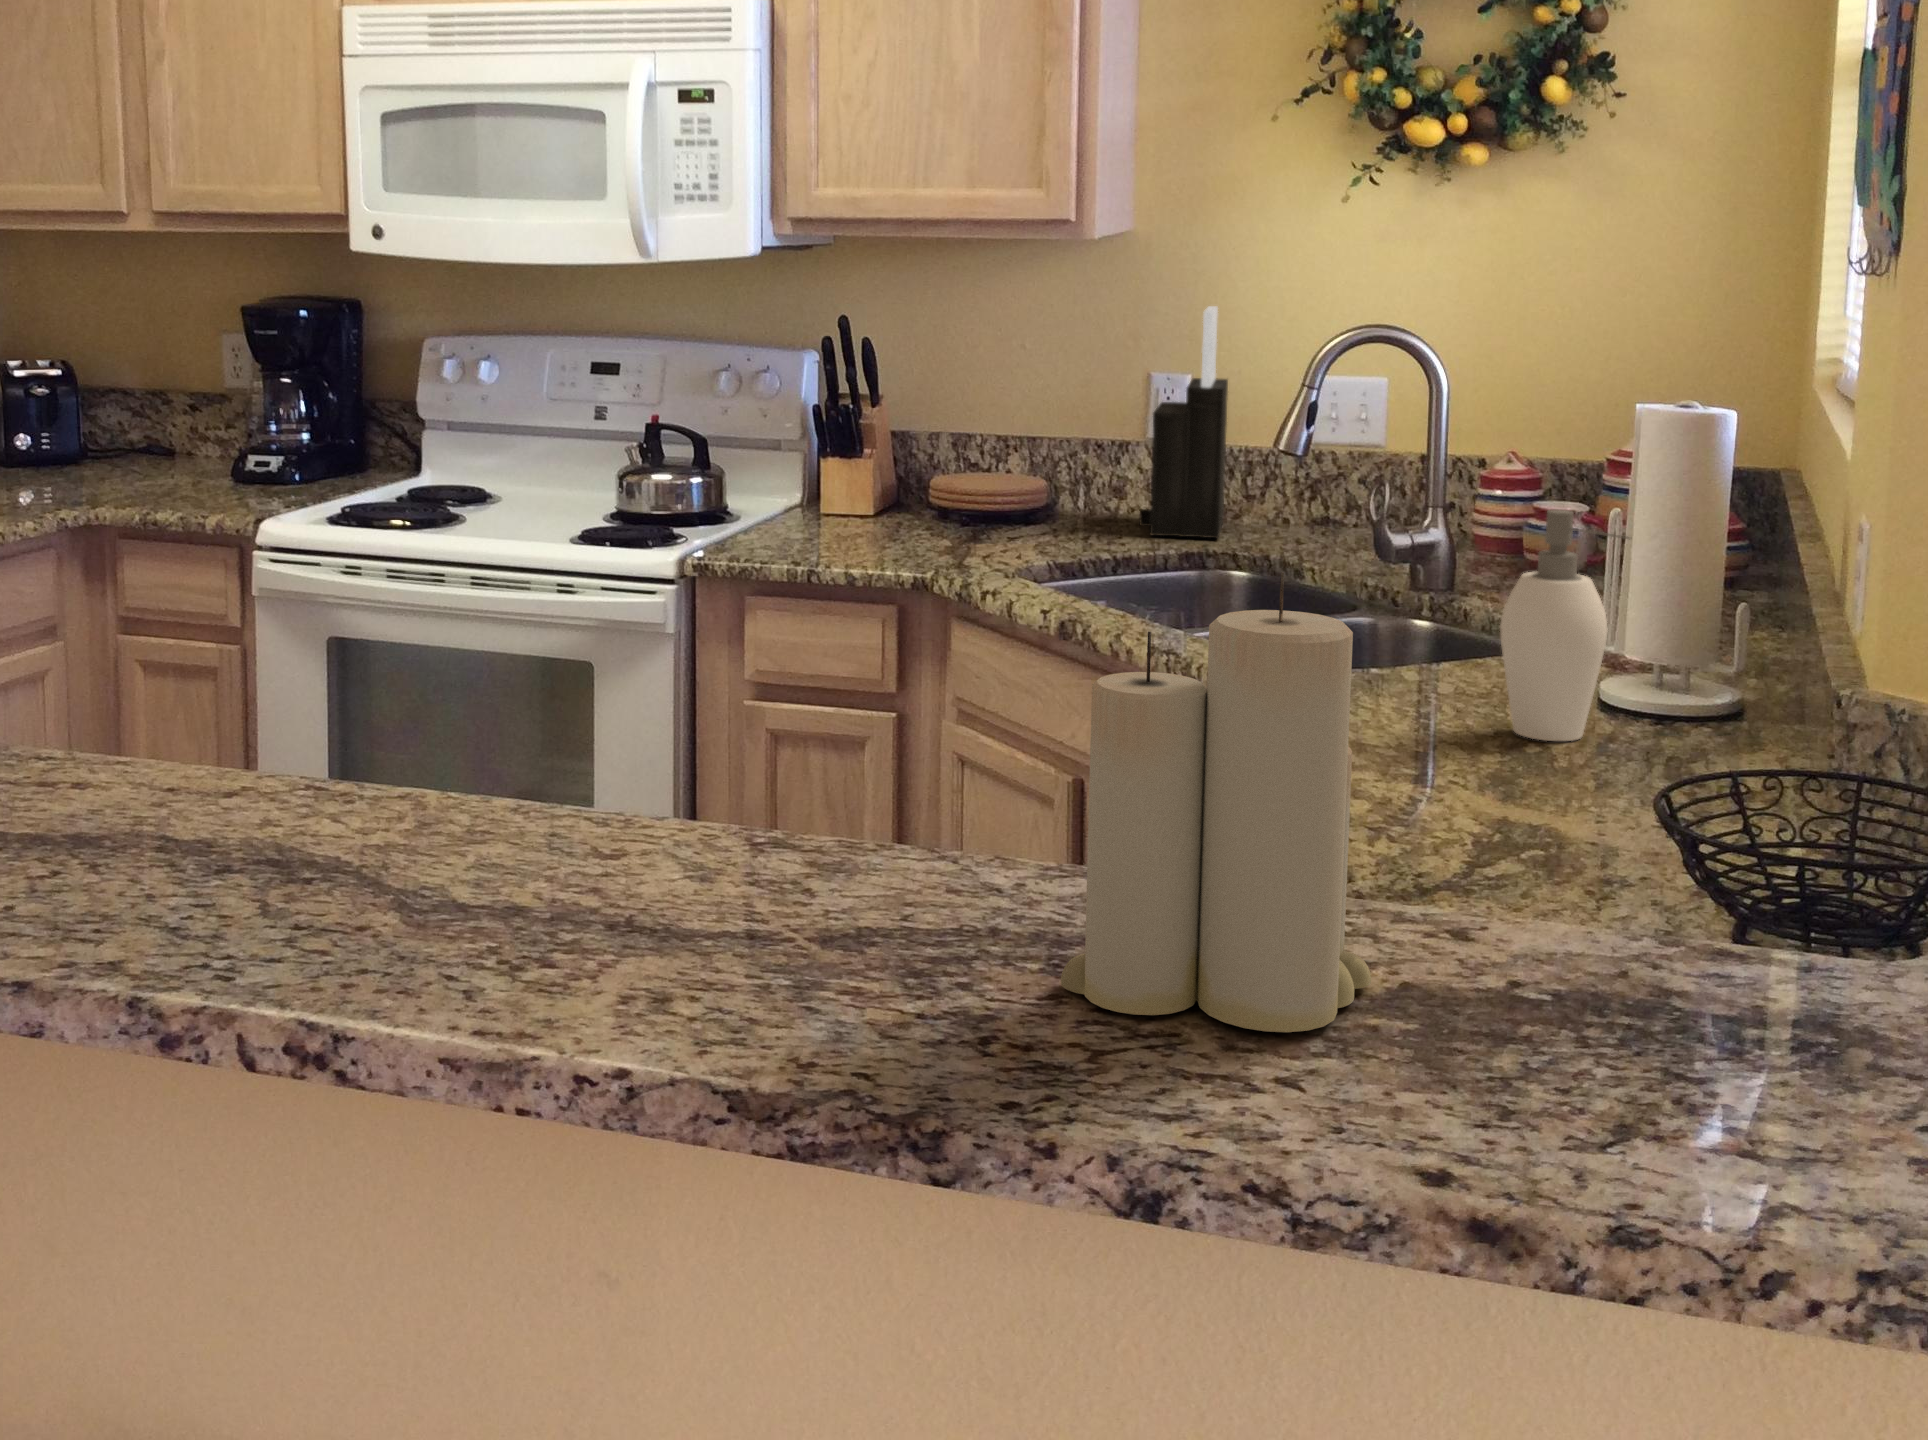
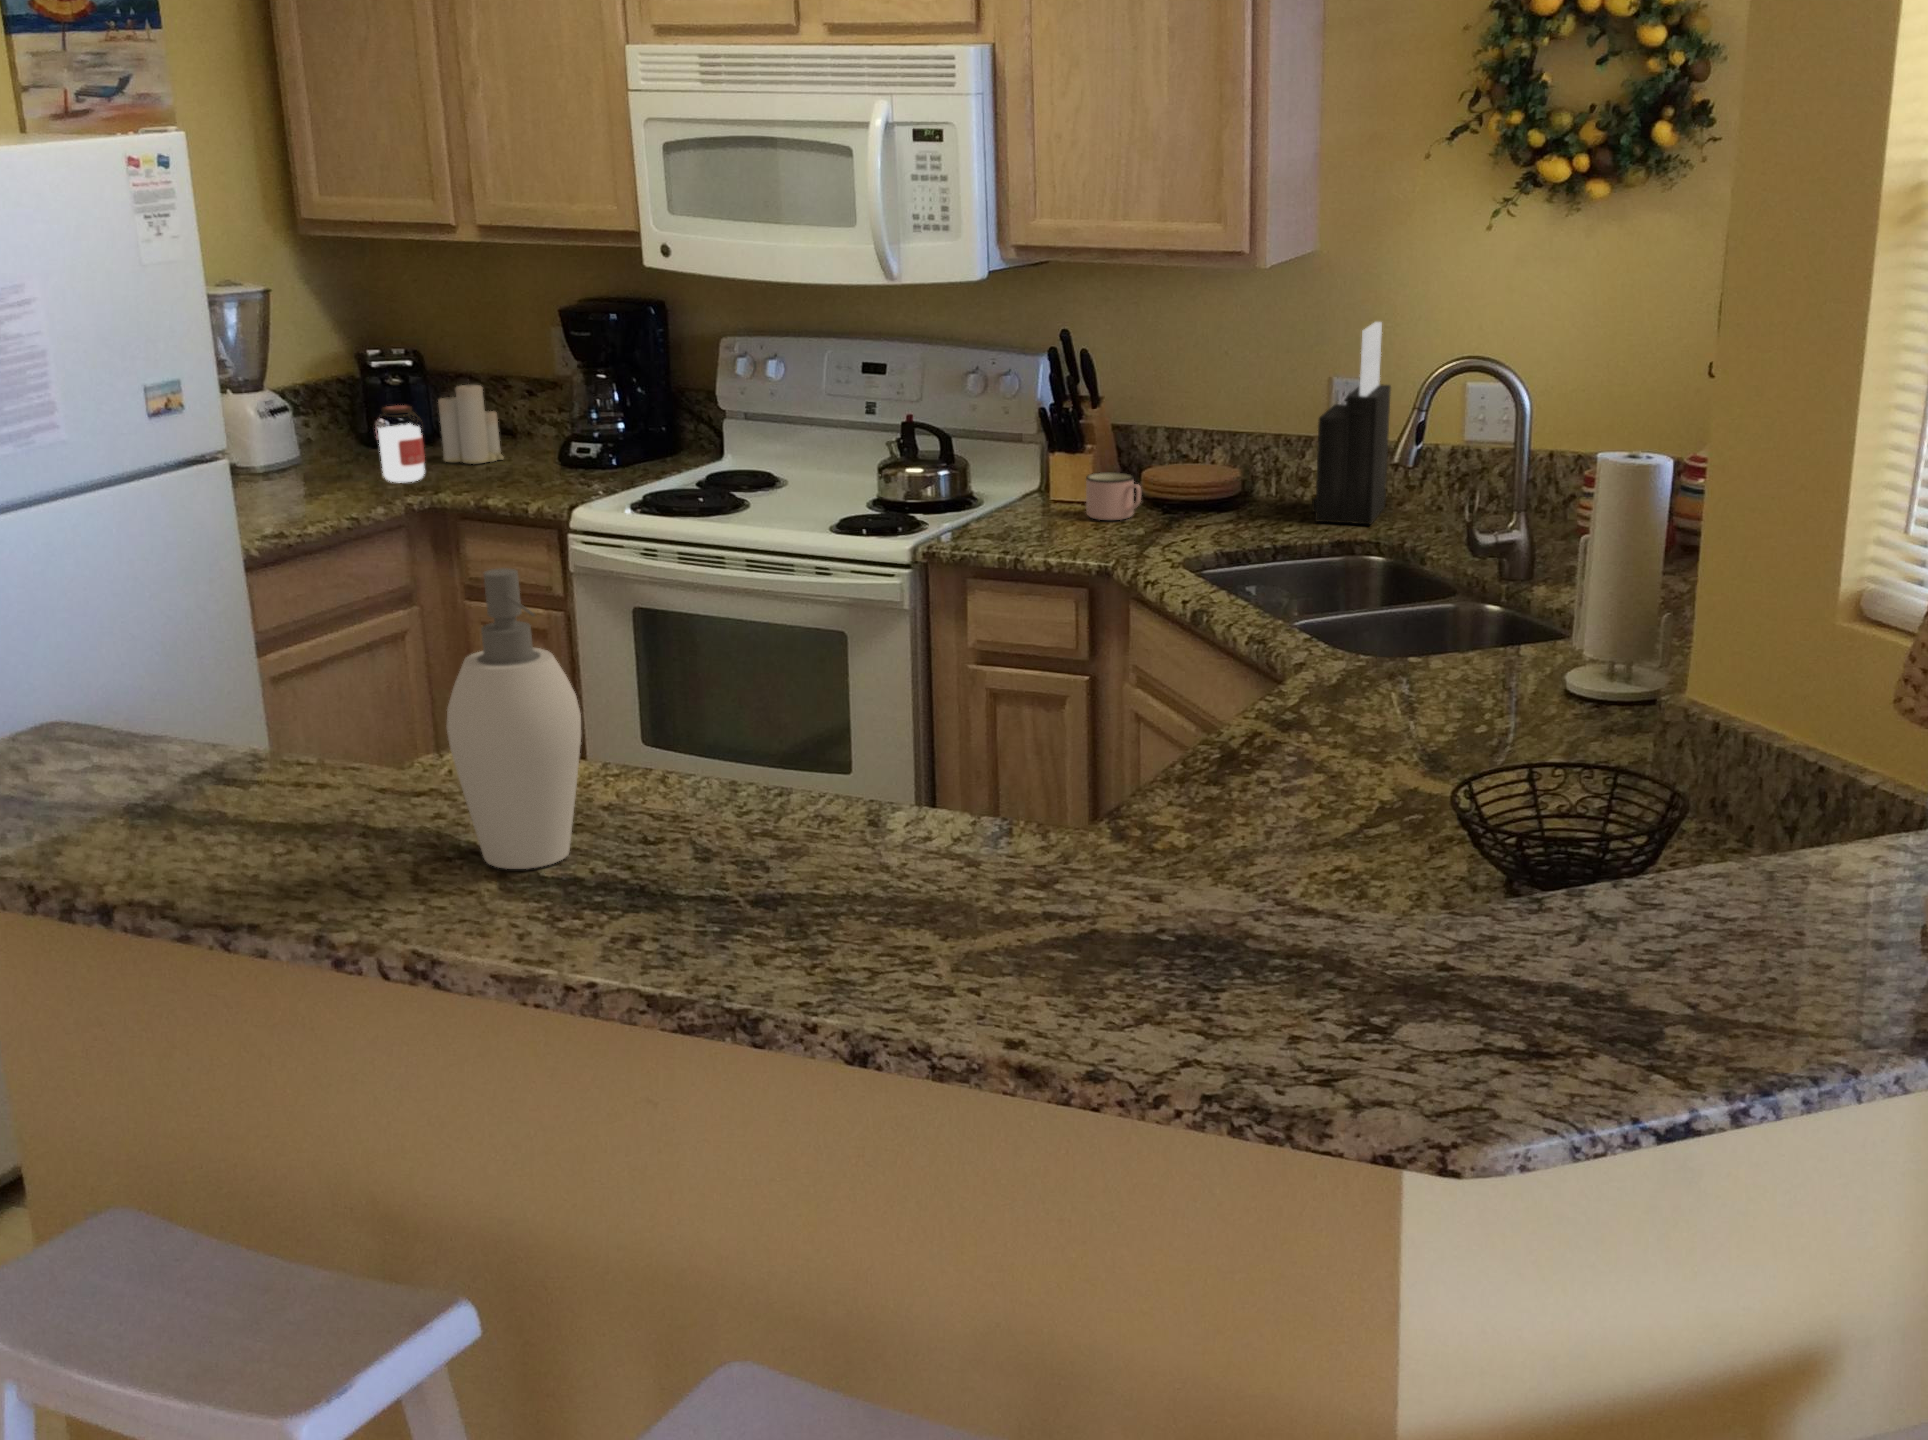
jar: none [21,408,76,498] -> present [375,405,425,482]
mug: none [873,479,942,534] -> present [1086,472,1141,520]
soap dispenser: present [1500,509,1630,741] -> present [447,568,581,869]
candle: present [1061,572,1371,1032] -> present [438,385,504,464]

